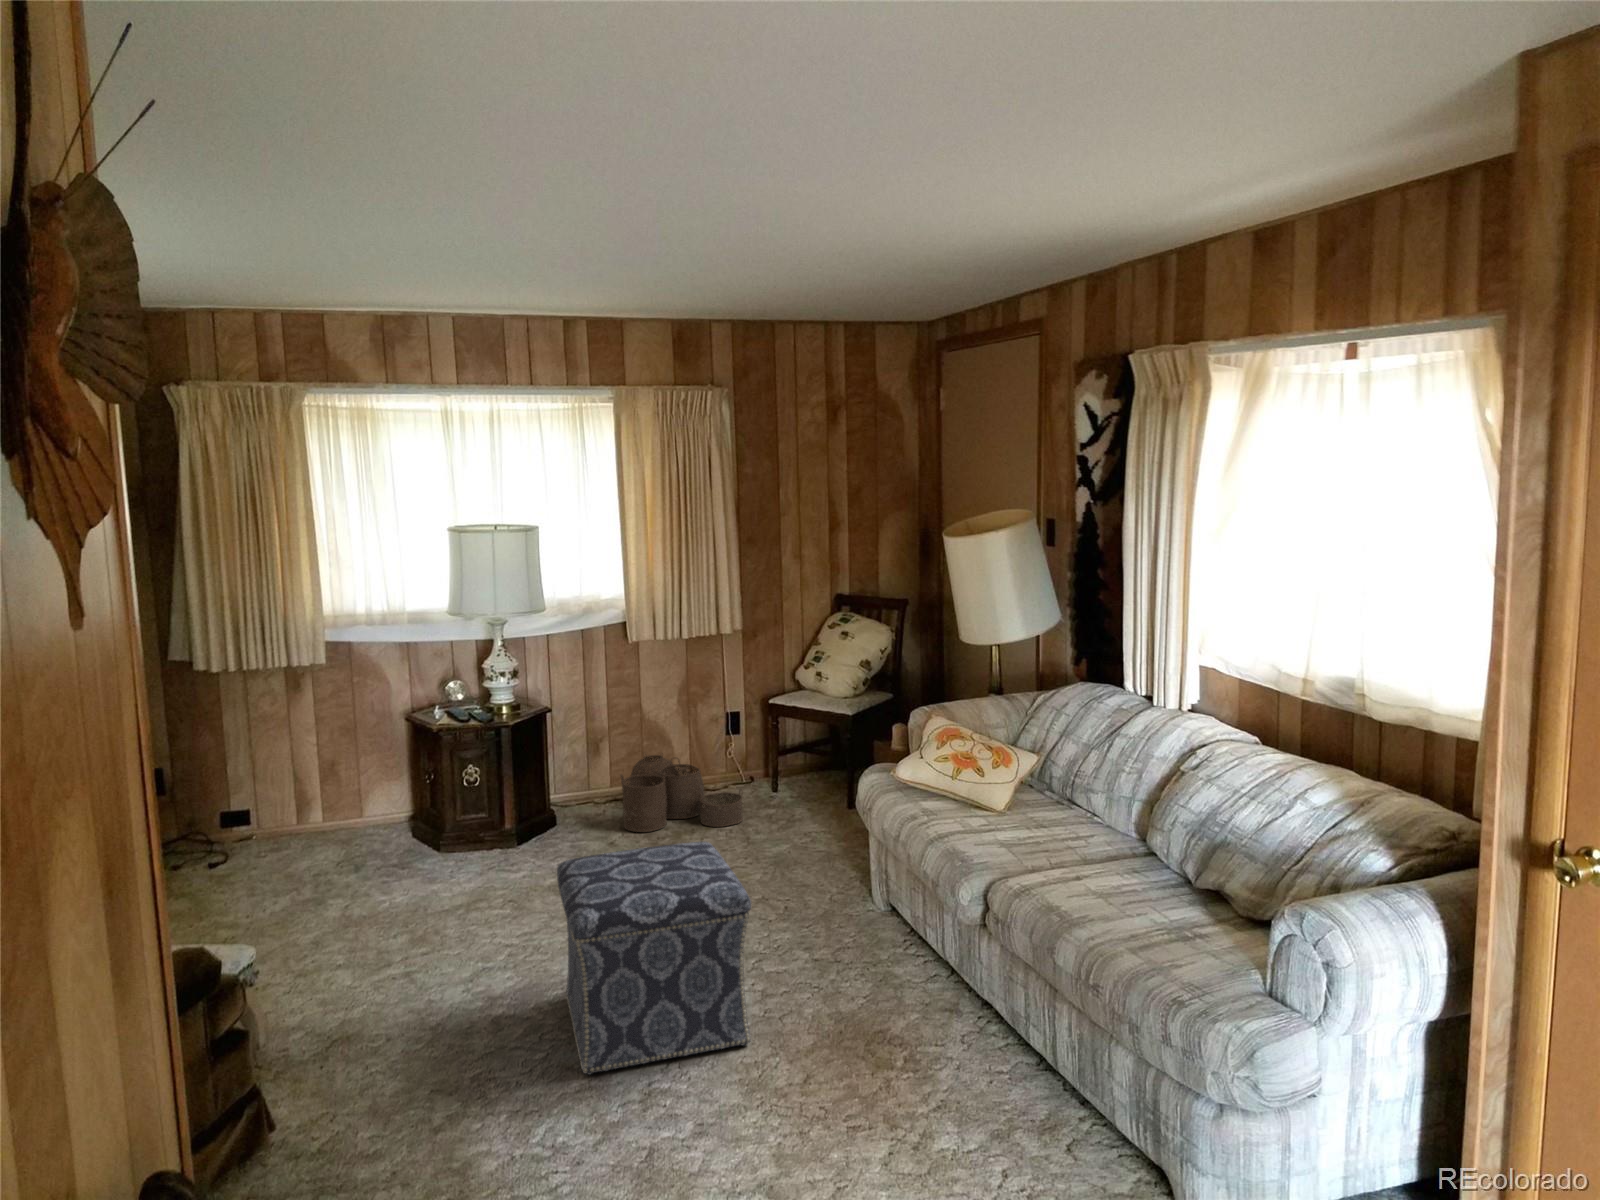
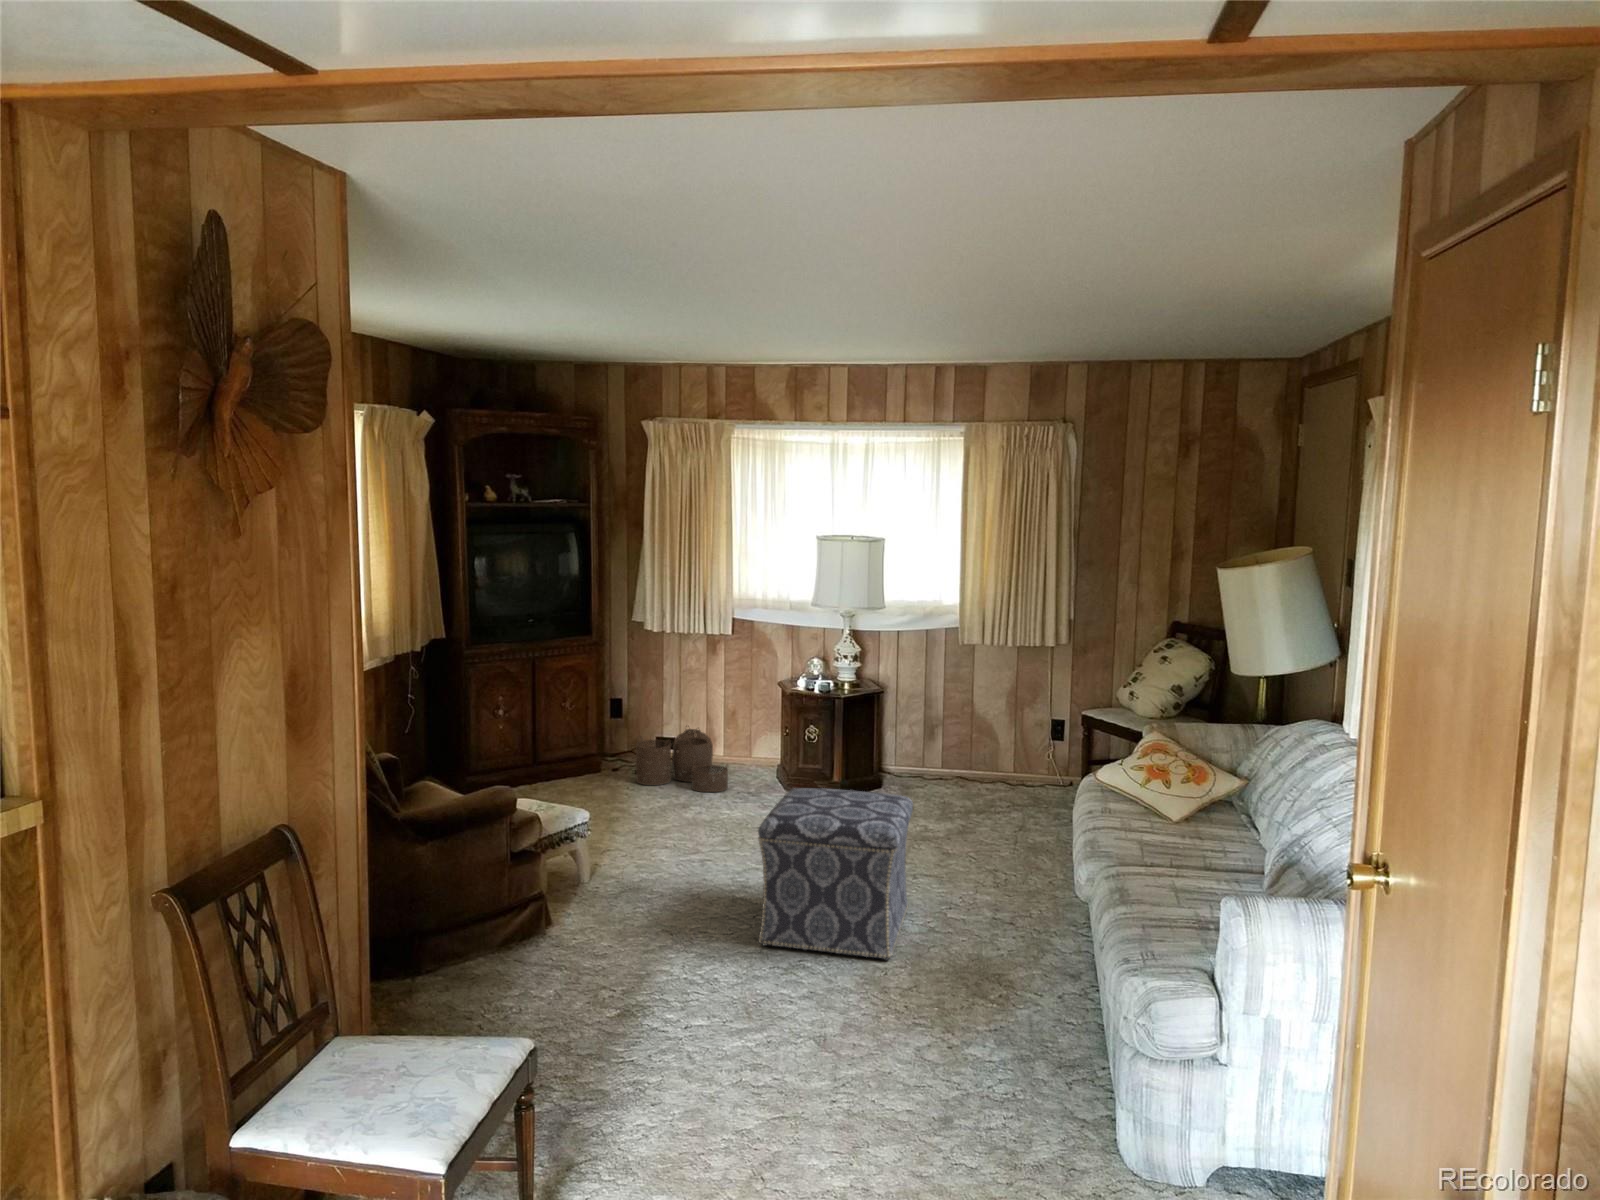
woven basket: present [620,755,743,832] -> present [636,726,728,792]

